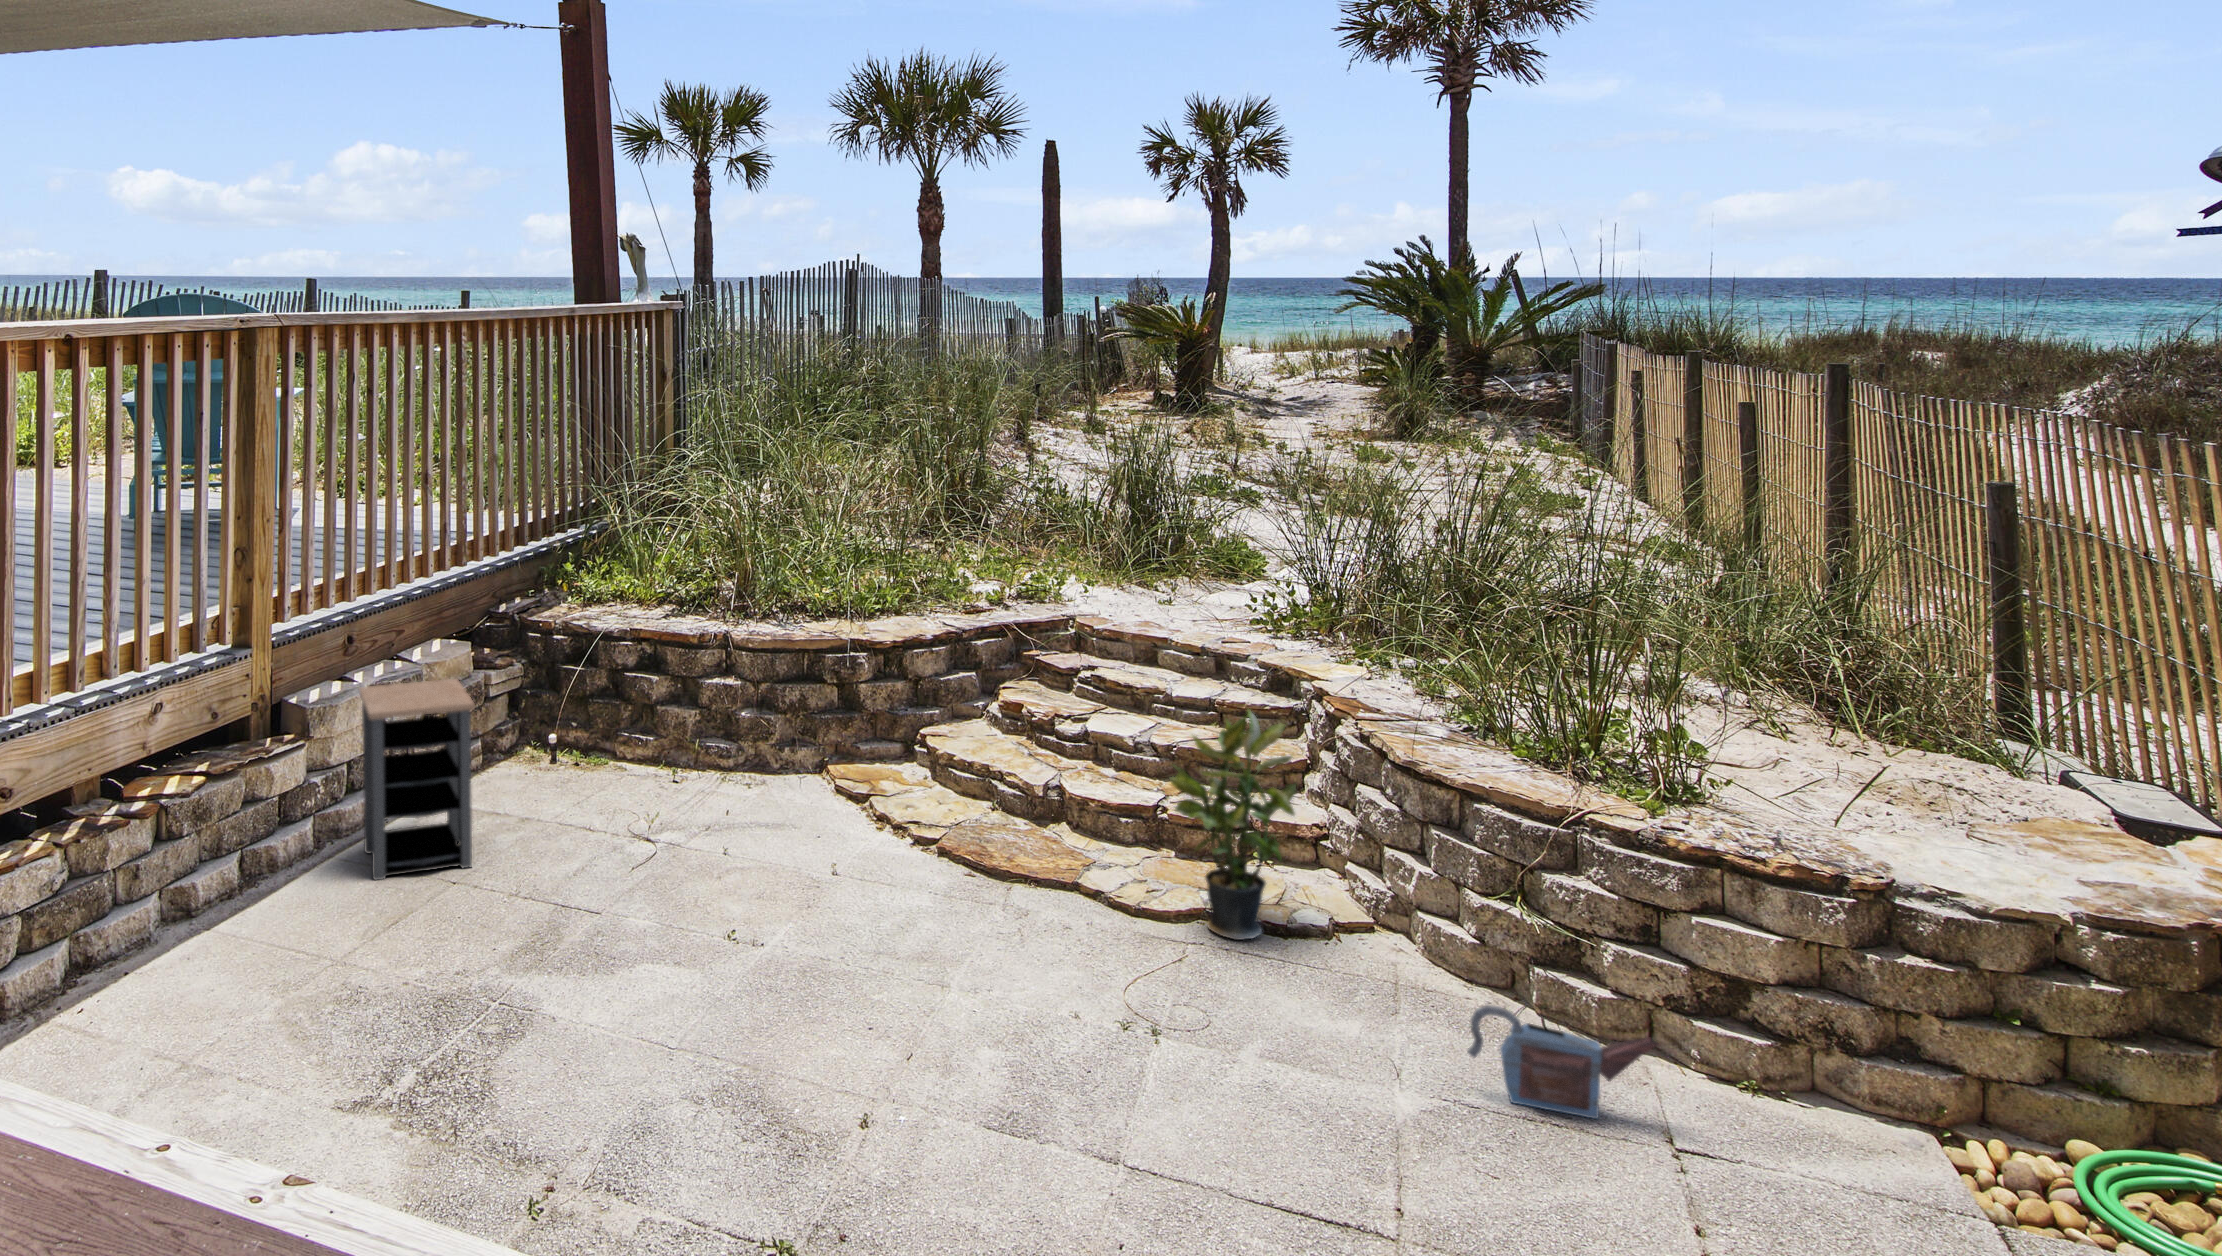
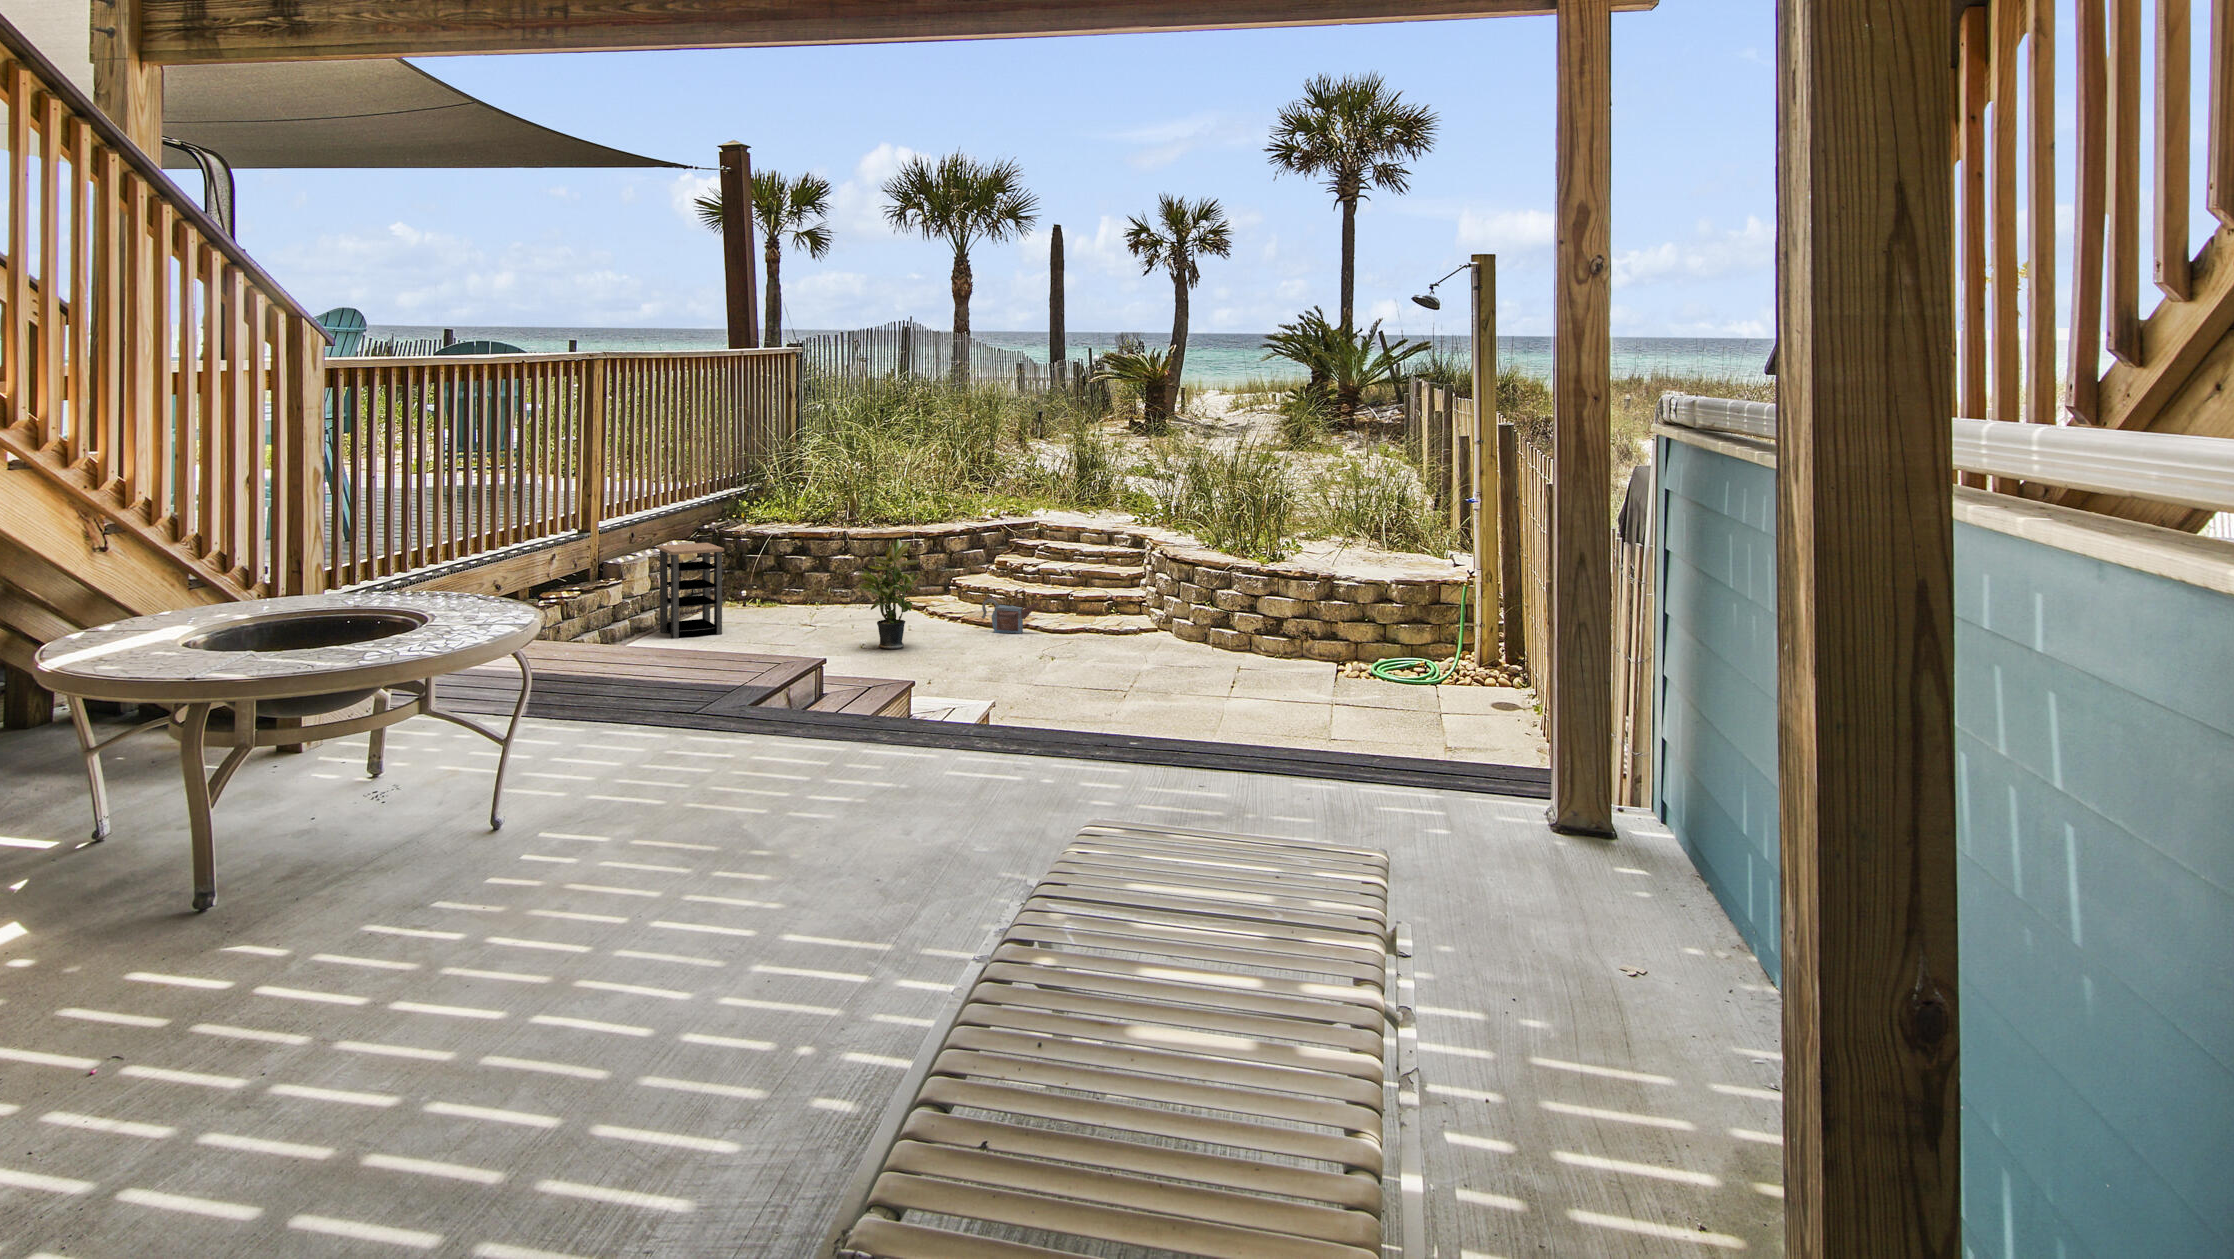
potted plant: present [1170,710,1296,940] -> present [860,539,920,649]
watering can: present [1467,1005,1658,1119] -> present [982,599,1039,634]

